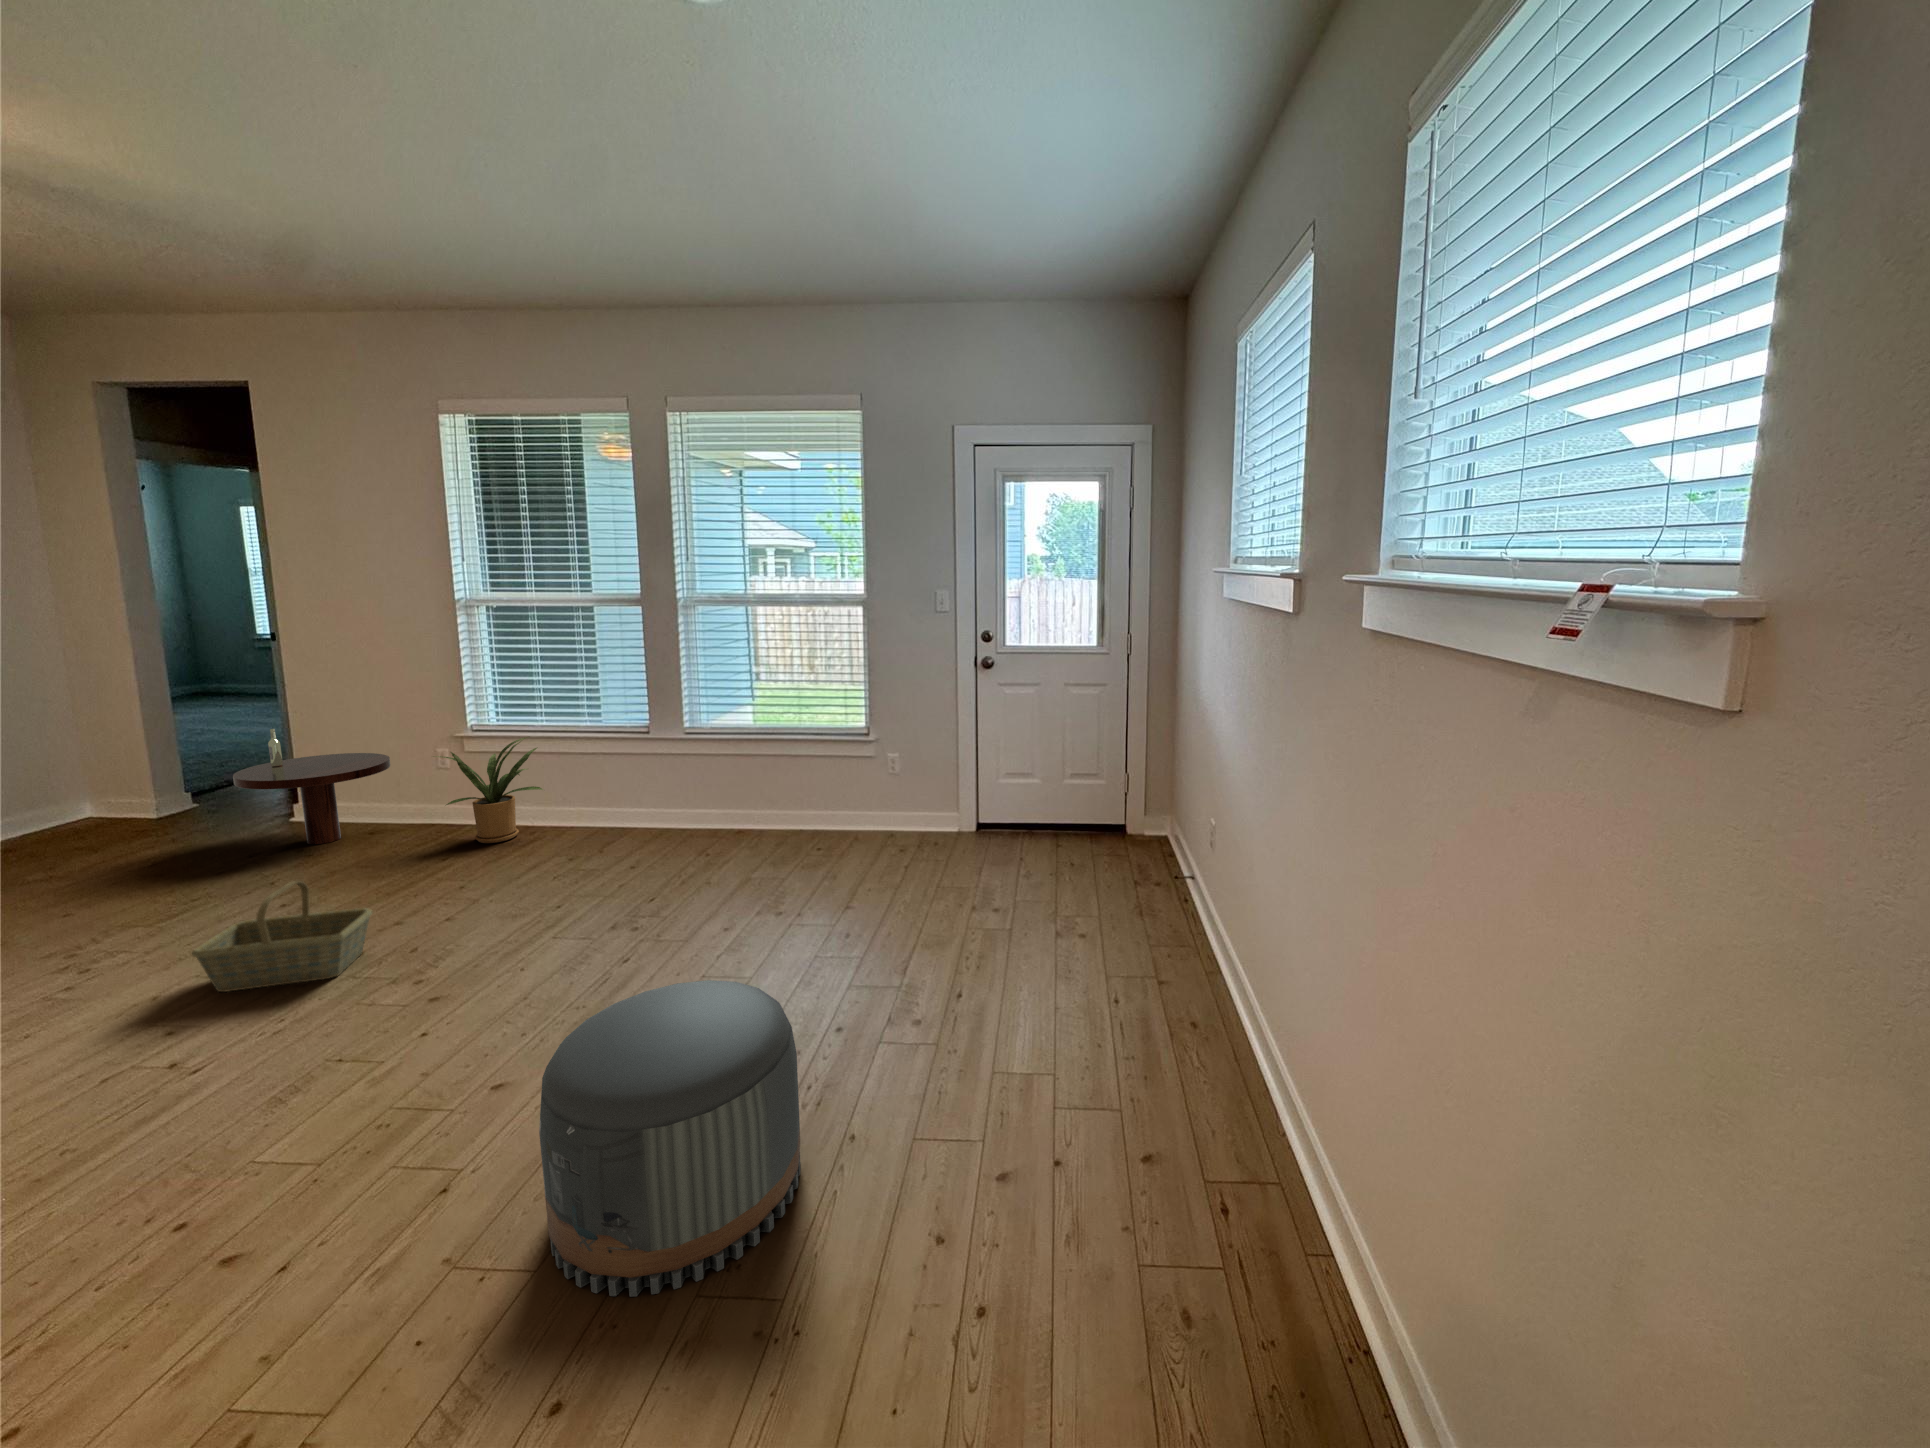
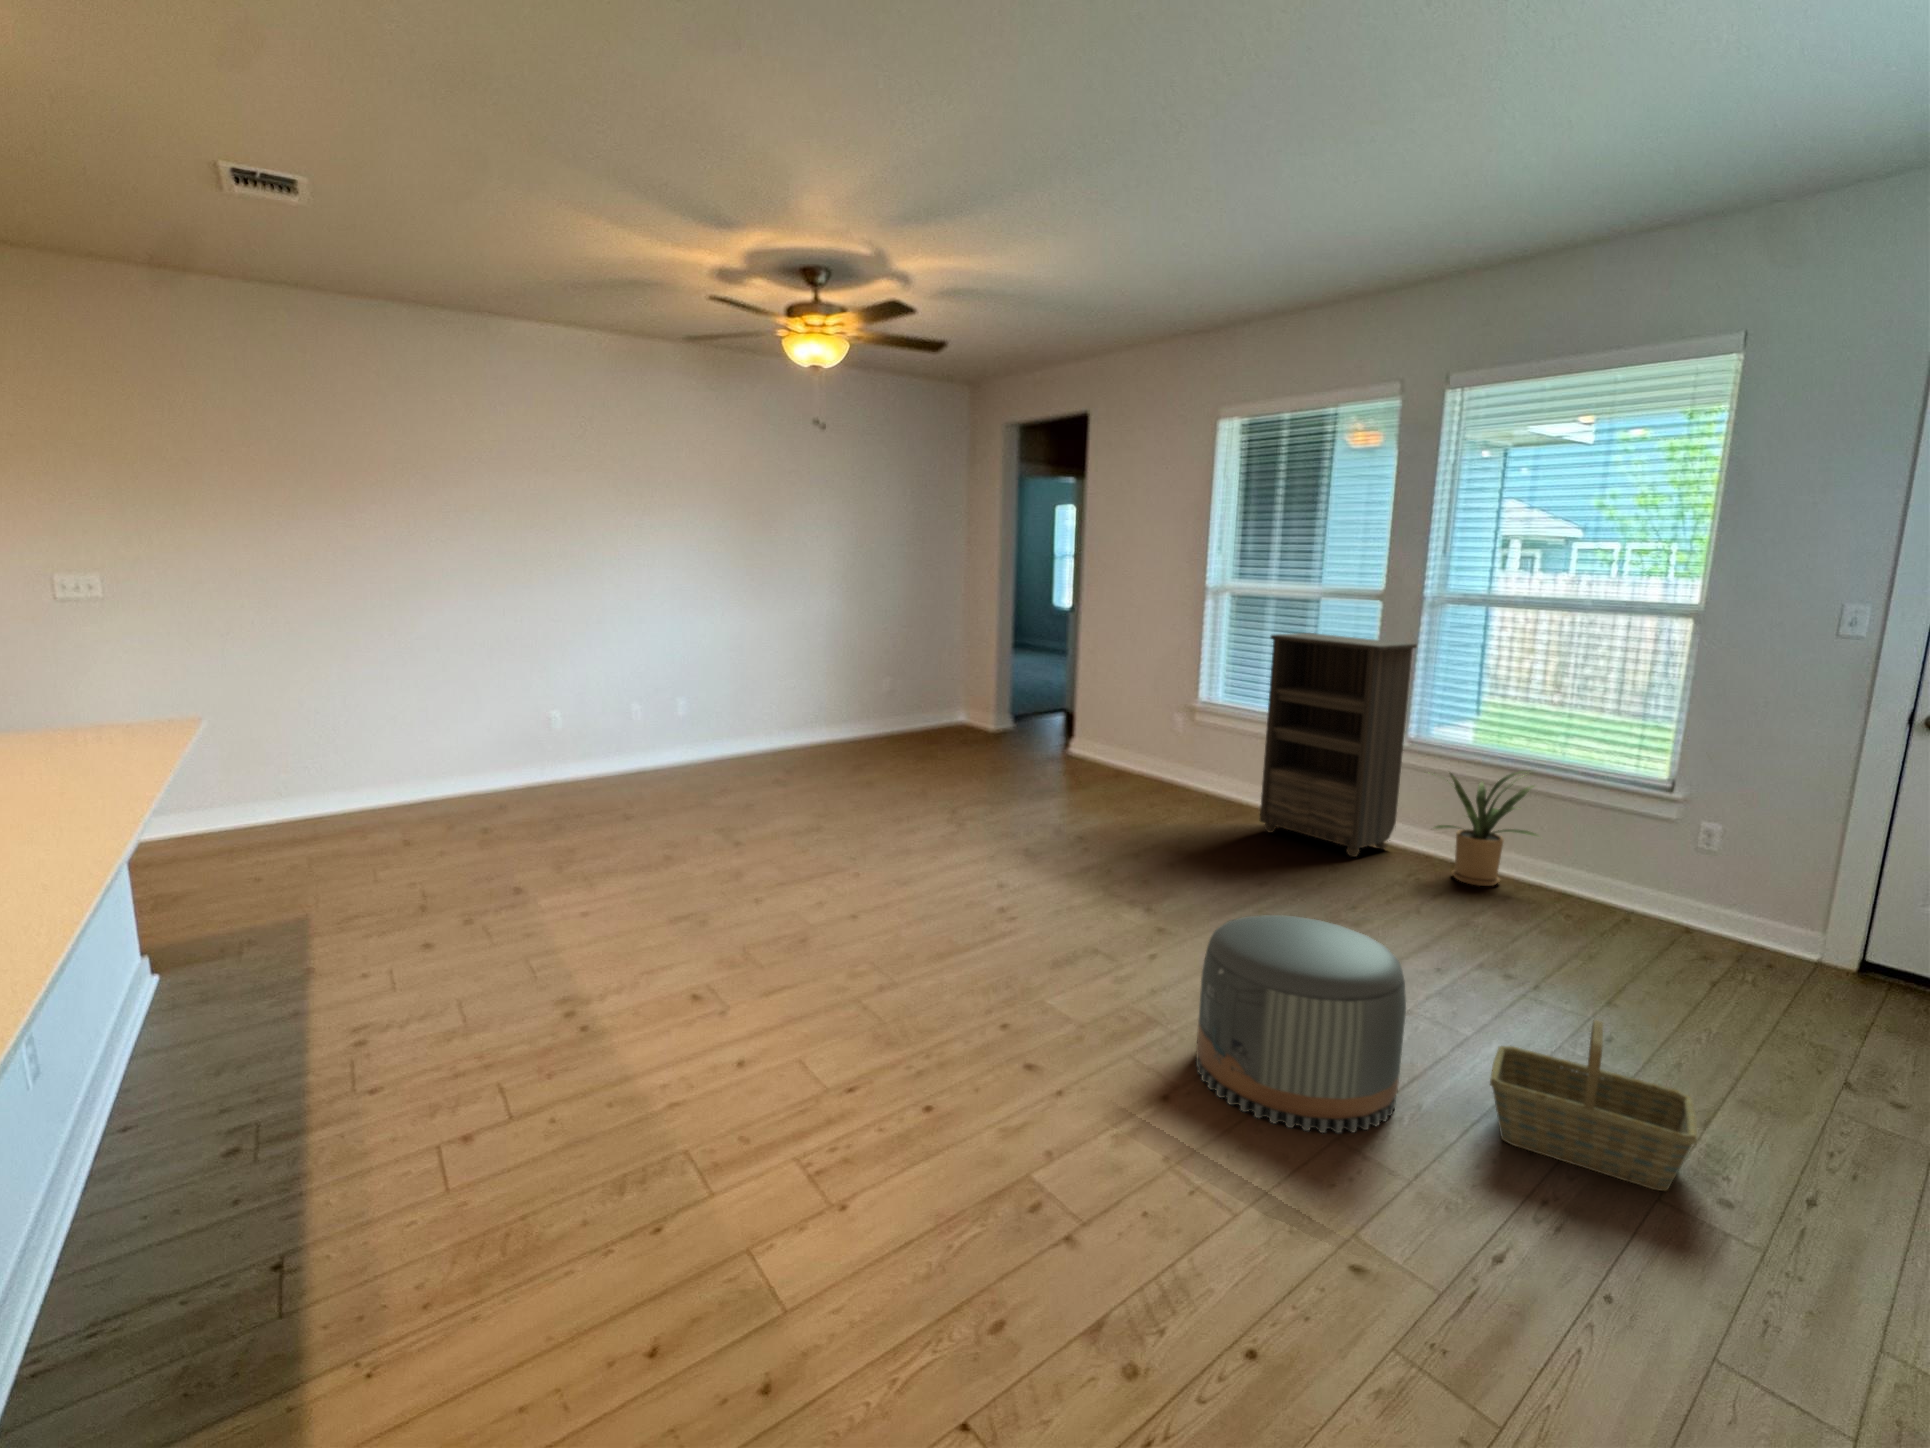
bookshelf: none [543,643,700,854] -> present [1260,633,1417,857]
coffee table: present [233,729,390,844] -> none [1044,679,1140,777]
house plant: present [436,737,543,843] -> present [1435,771,1538,886]
basket: present [192,881,372,992] -> present [1490,1020,1697,1191]

